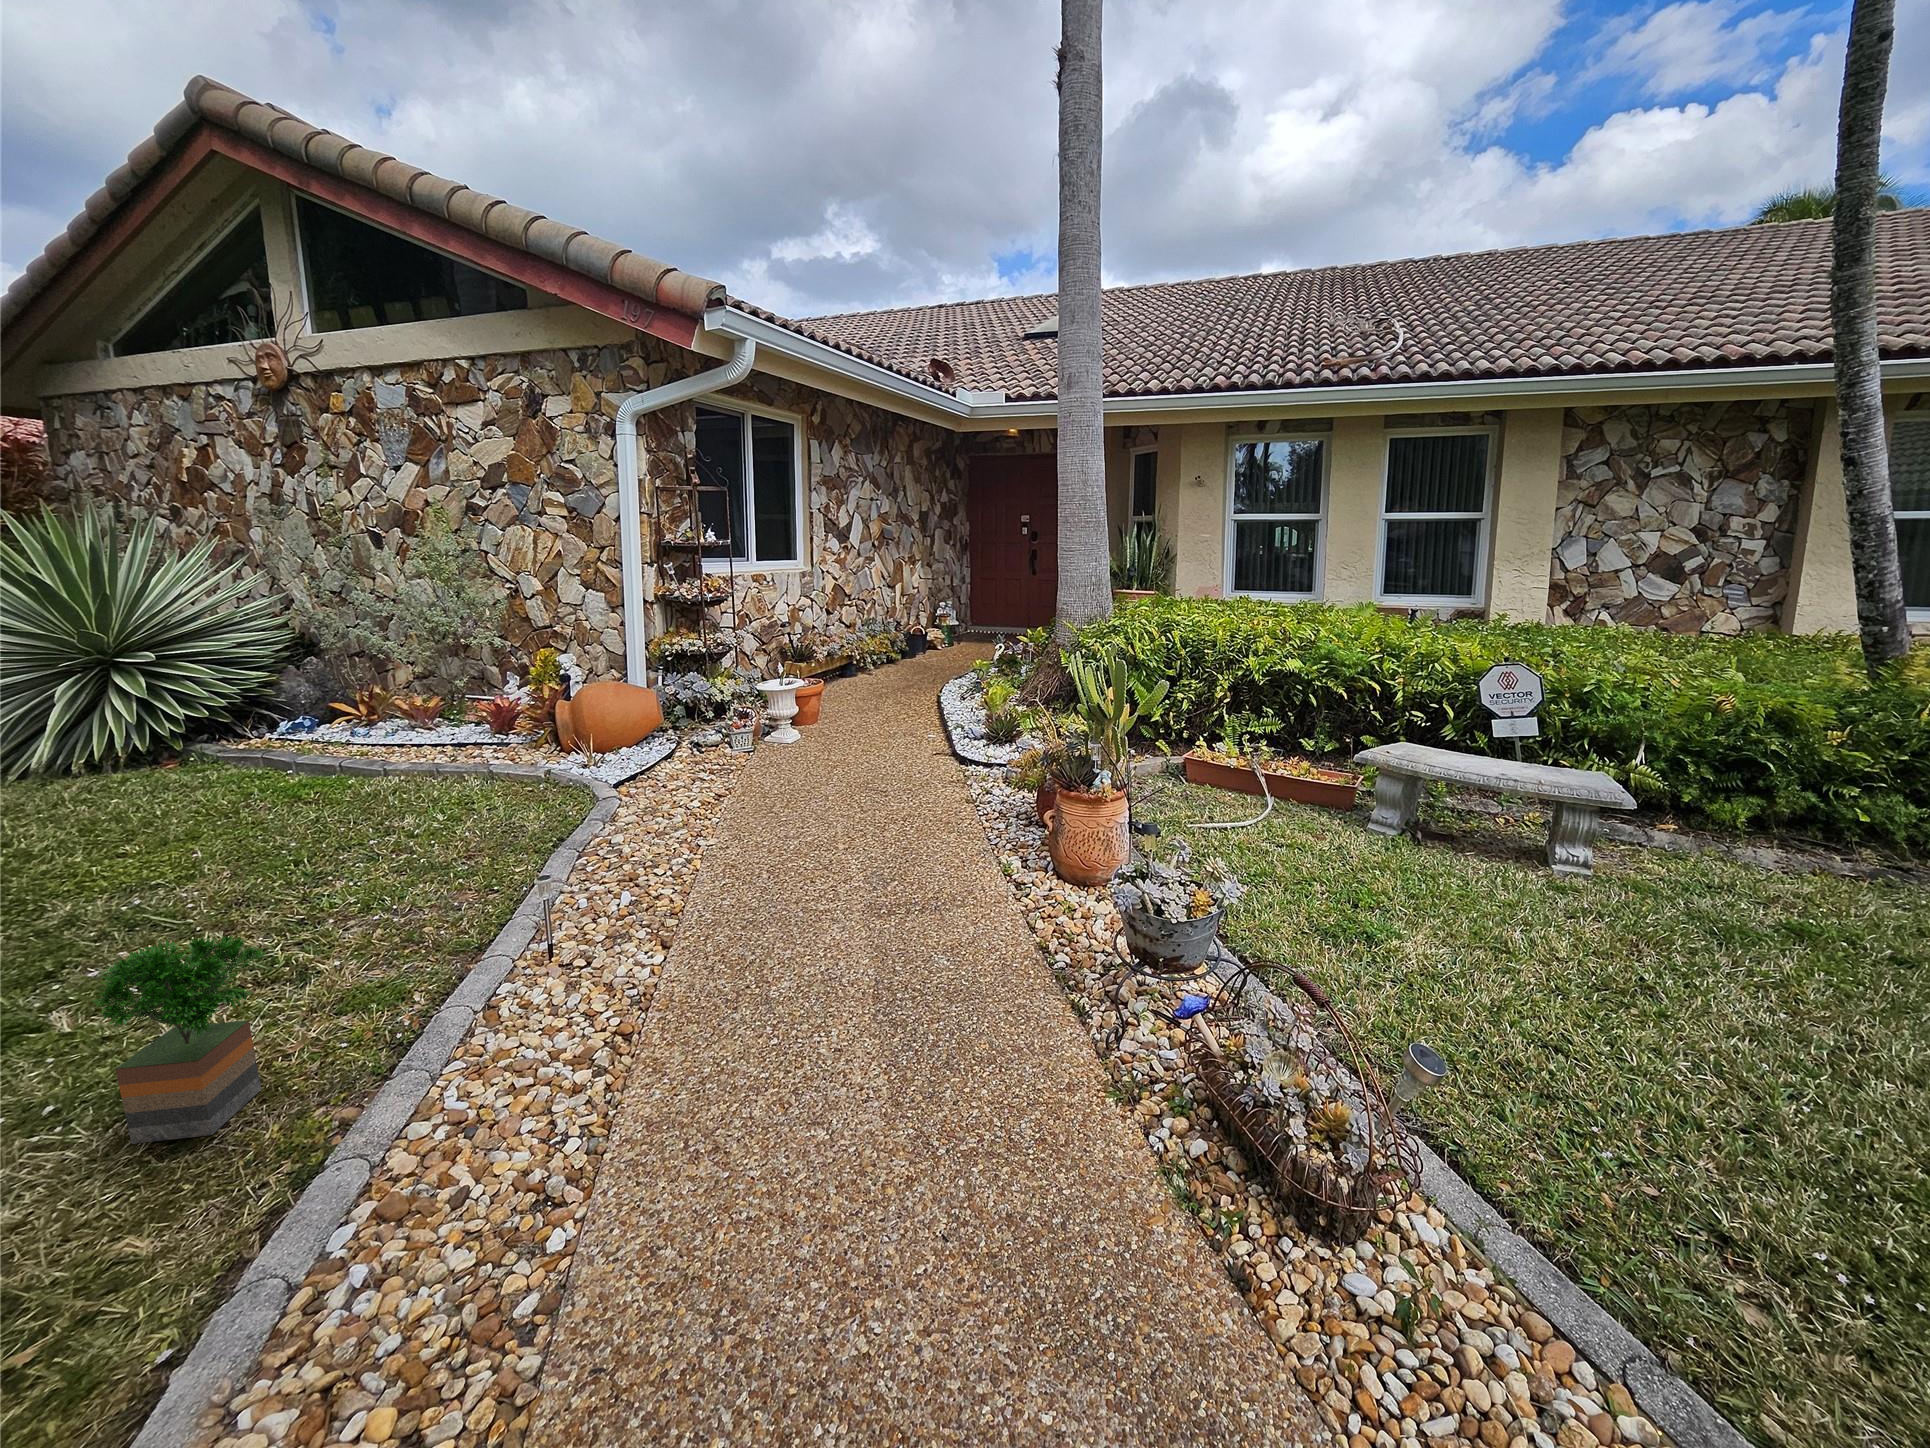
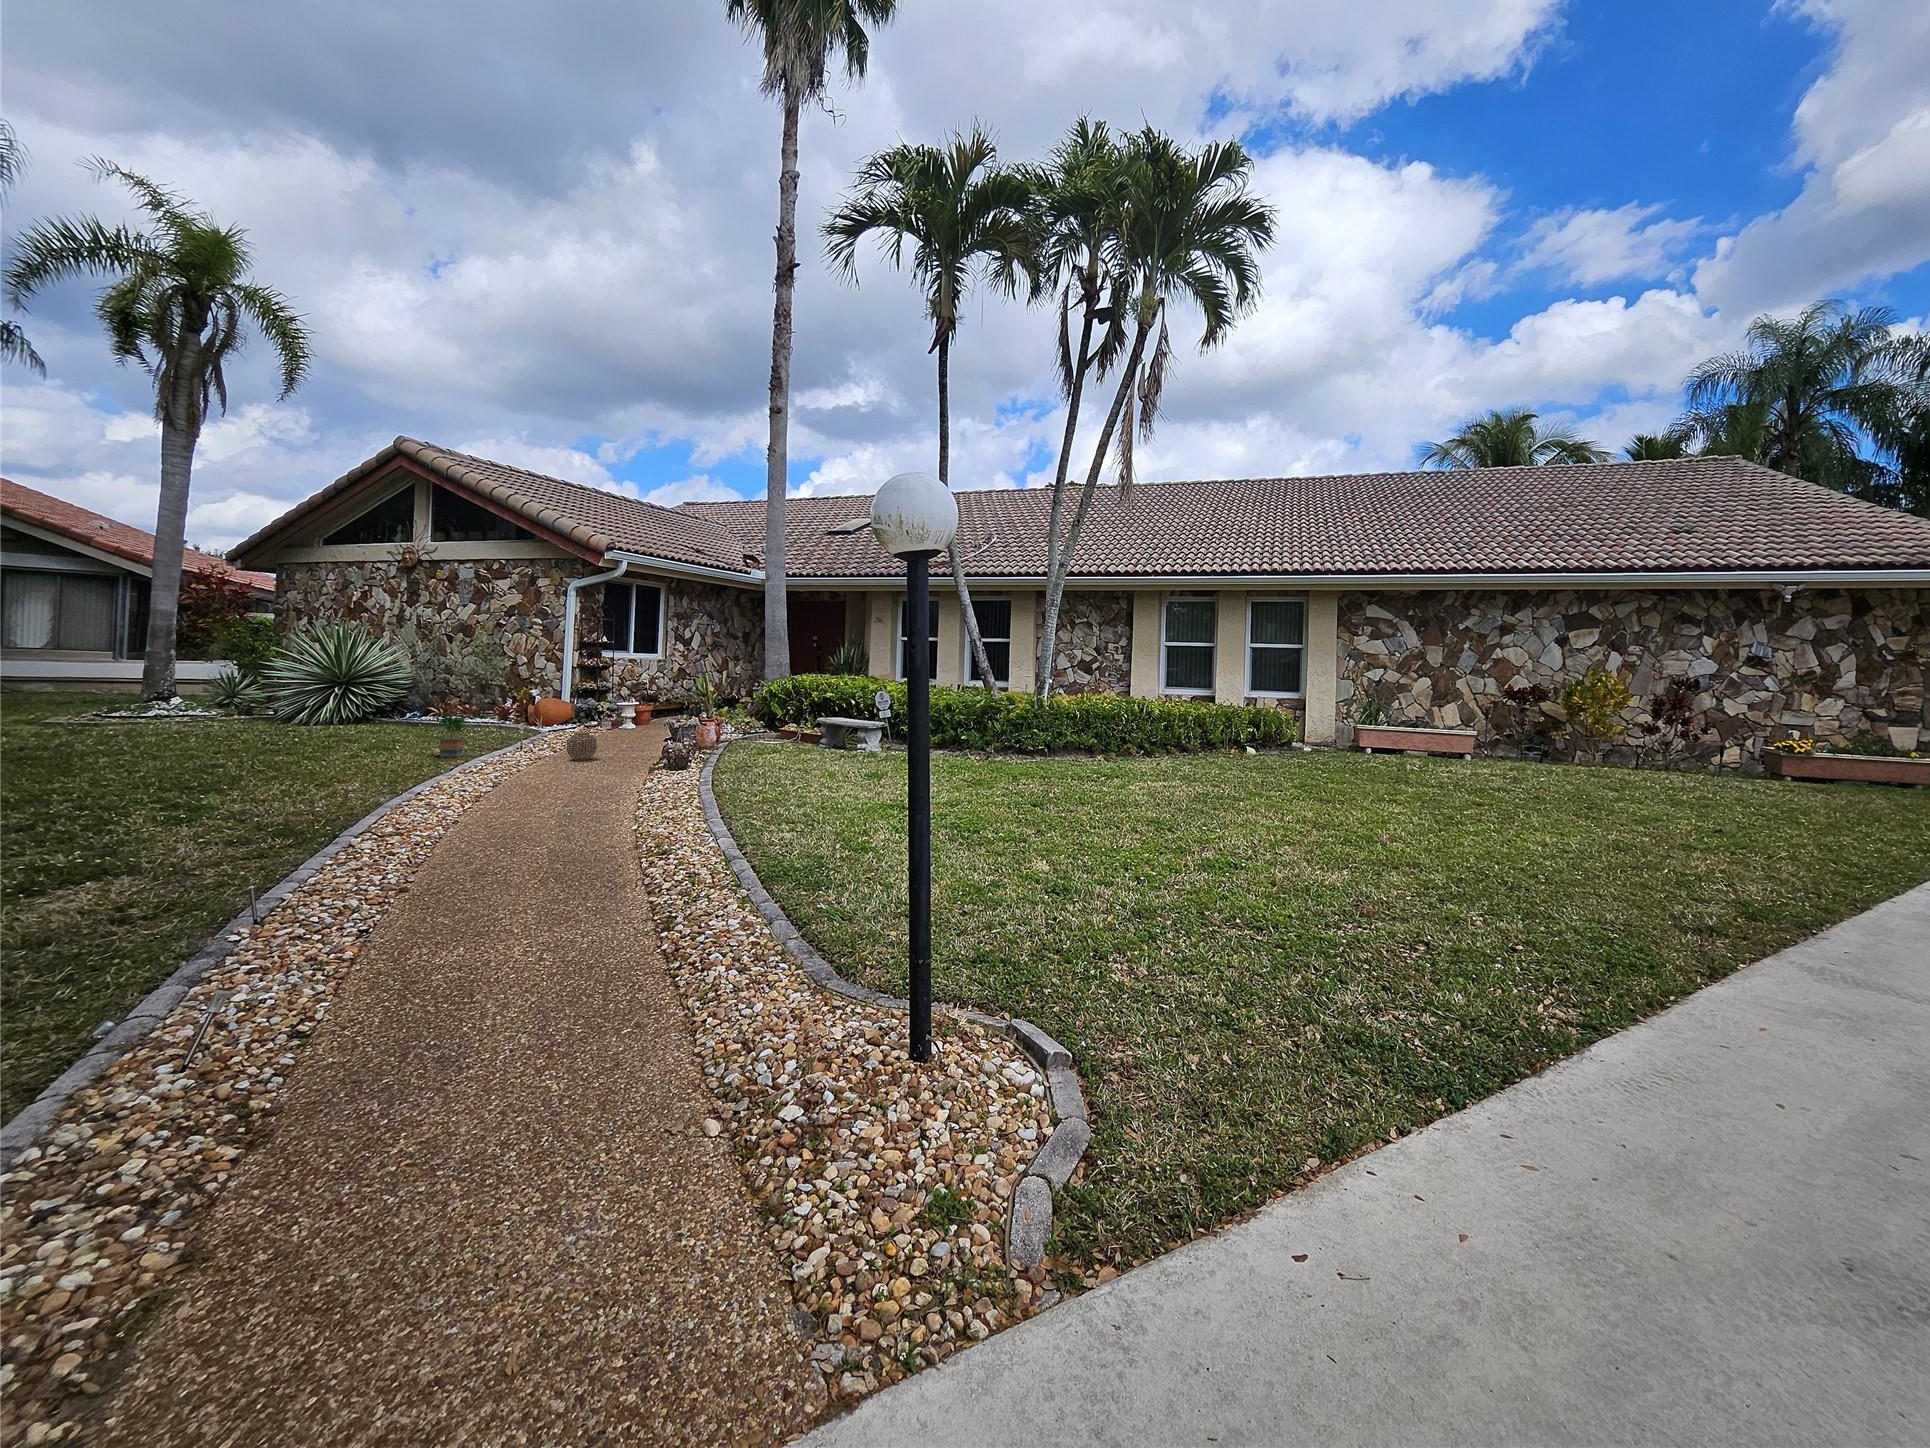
woven basket: none [693,936,807,1068] -> present [567,732,596,761]

